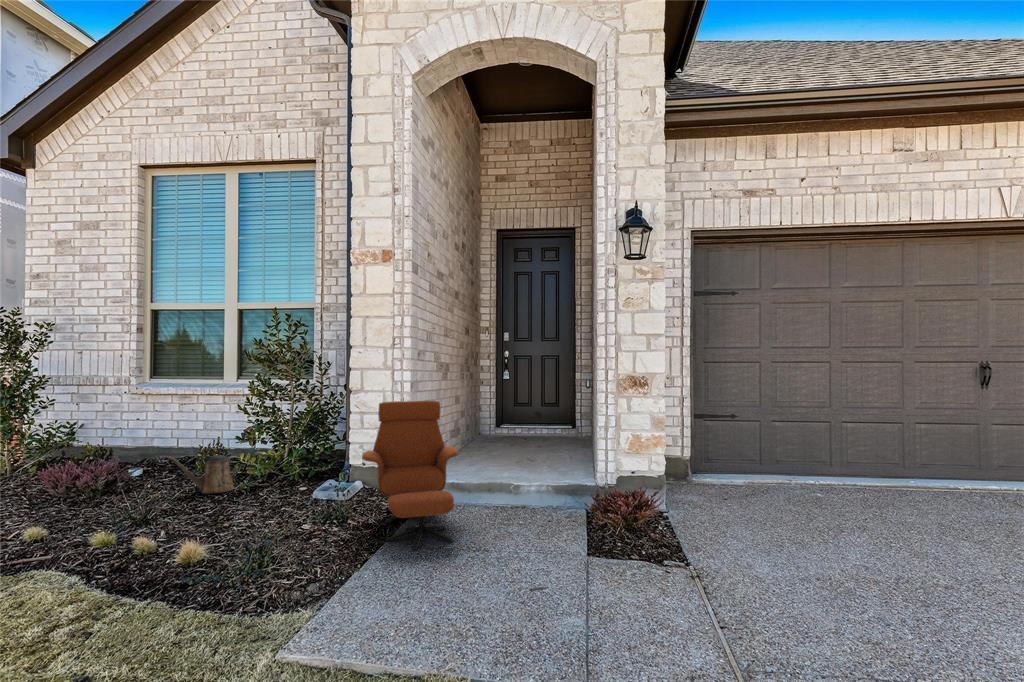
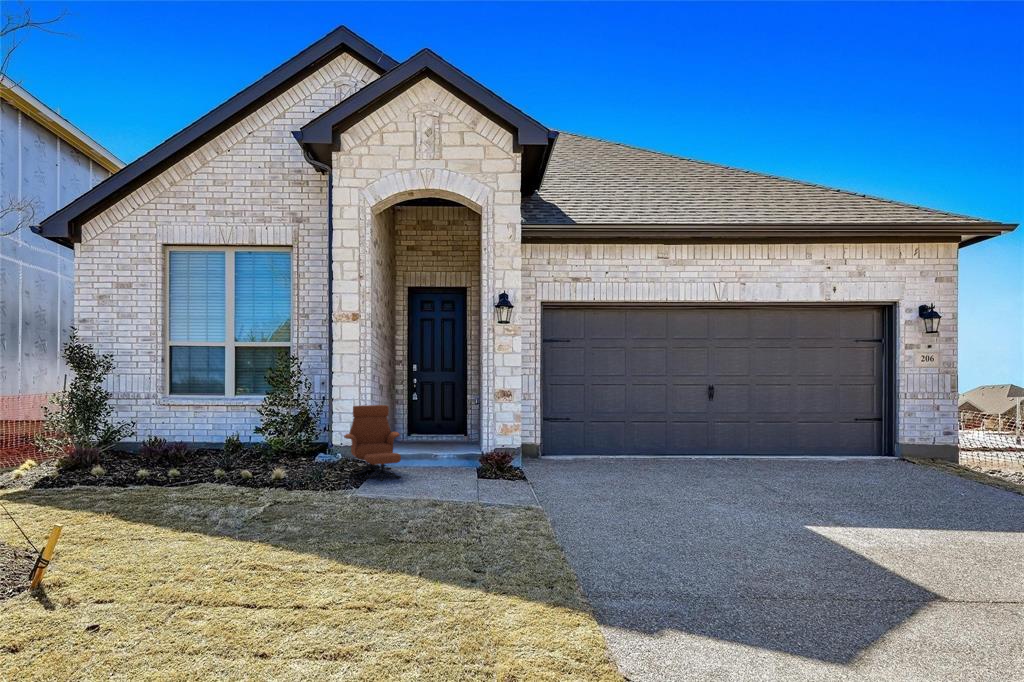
watering can: present [168,455,242,494] -> none [212,442,255,466]

